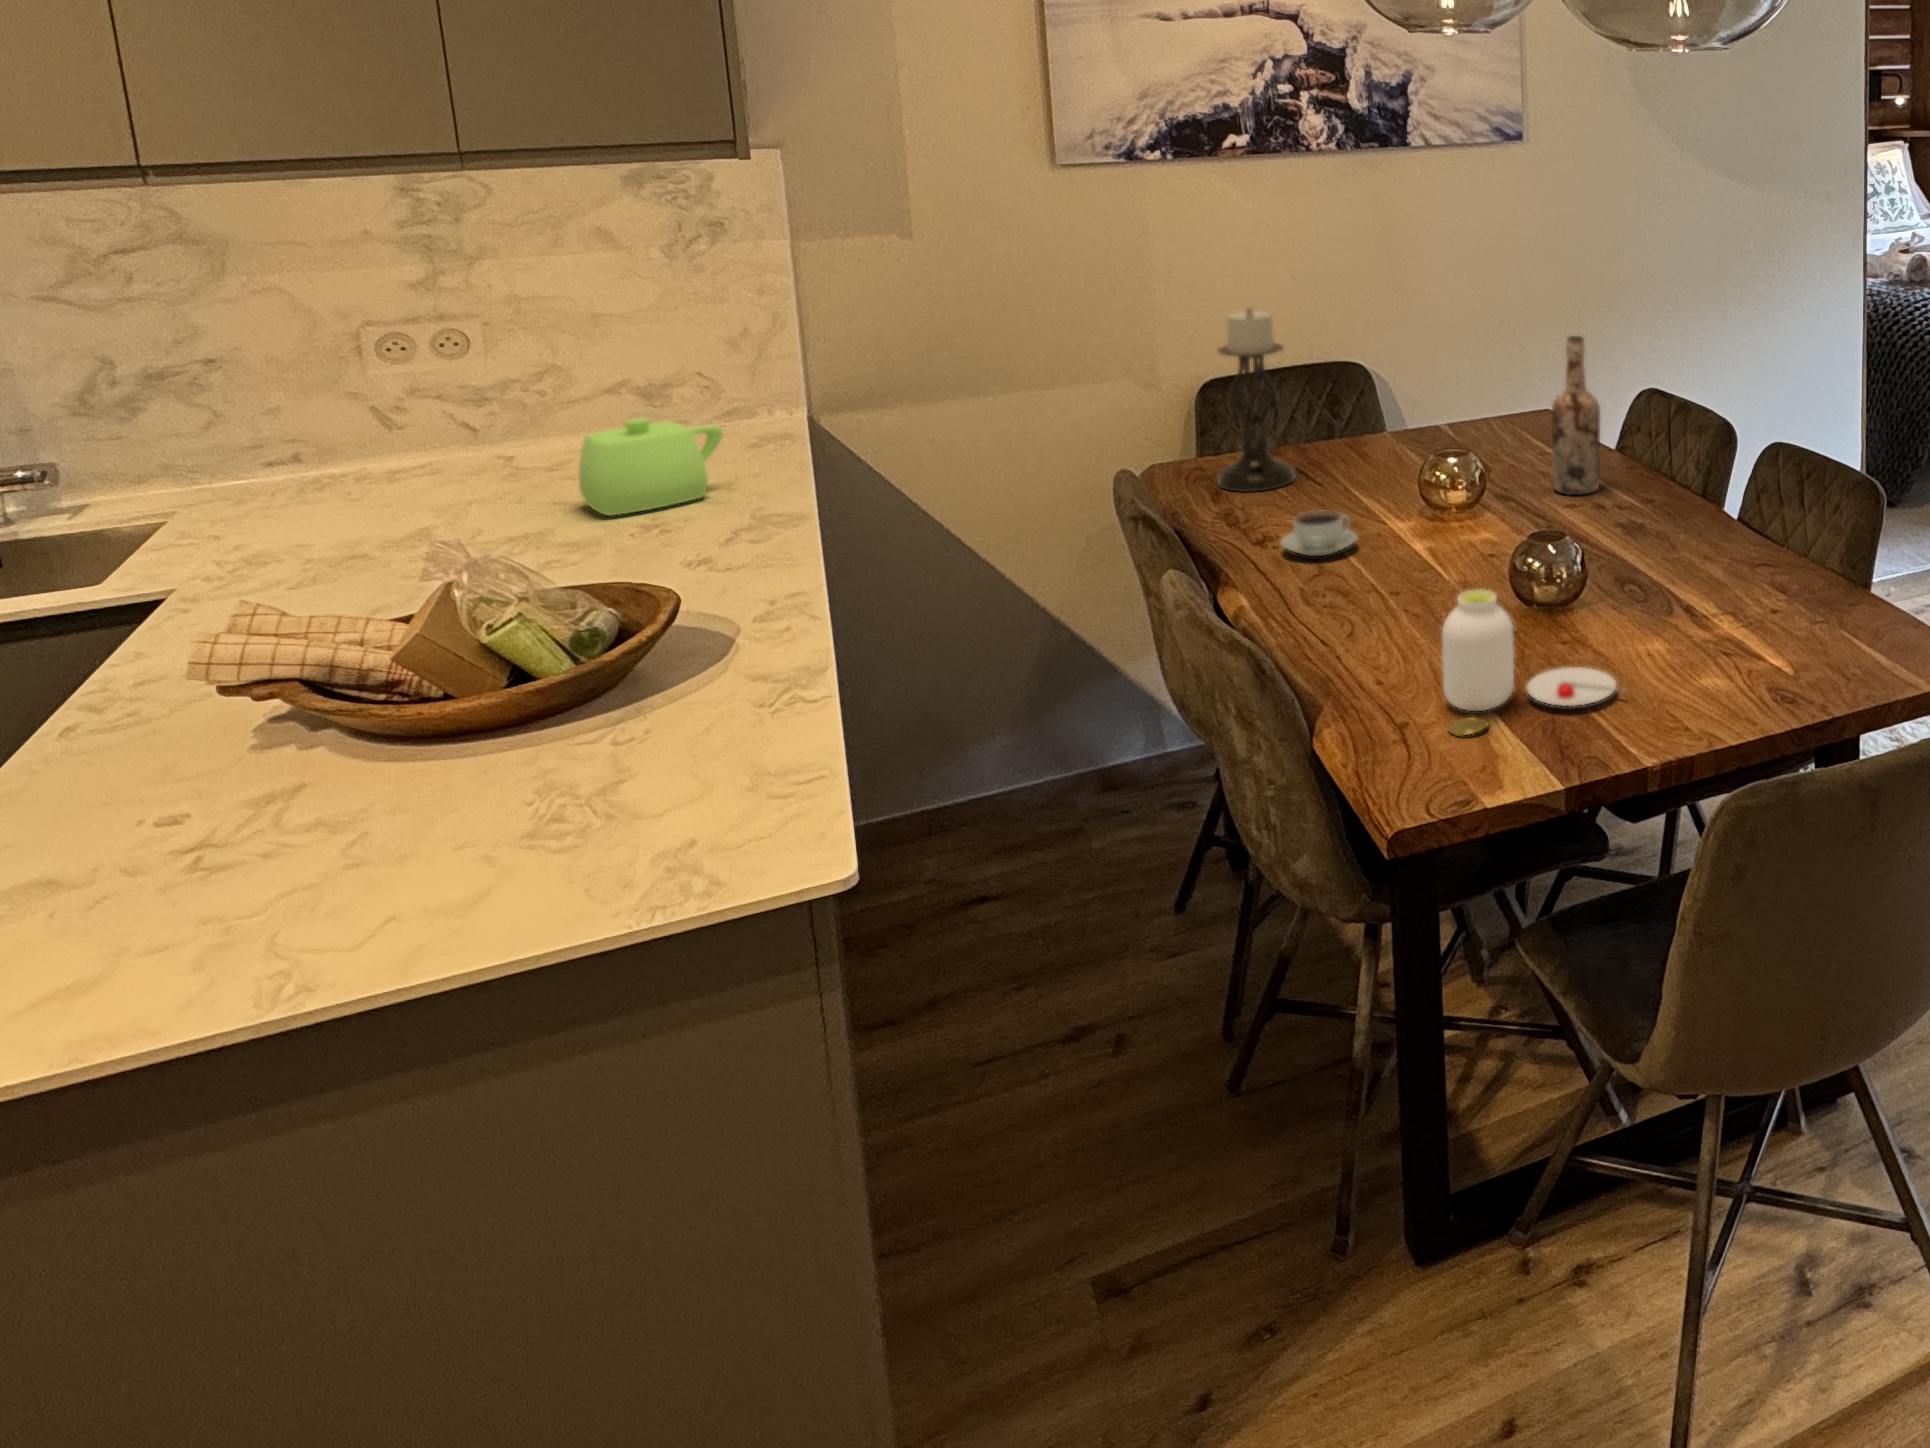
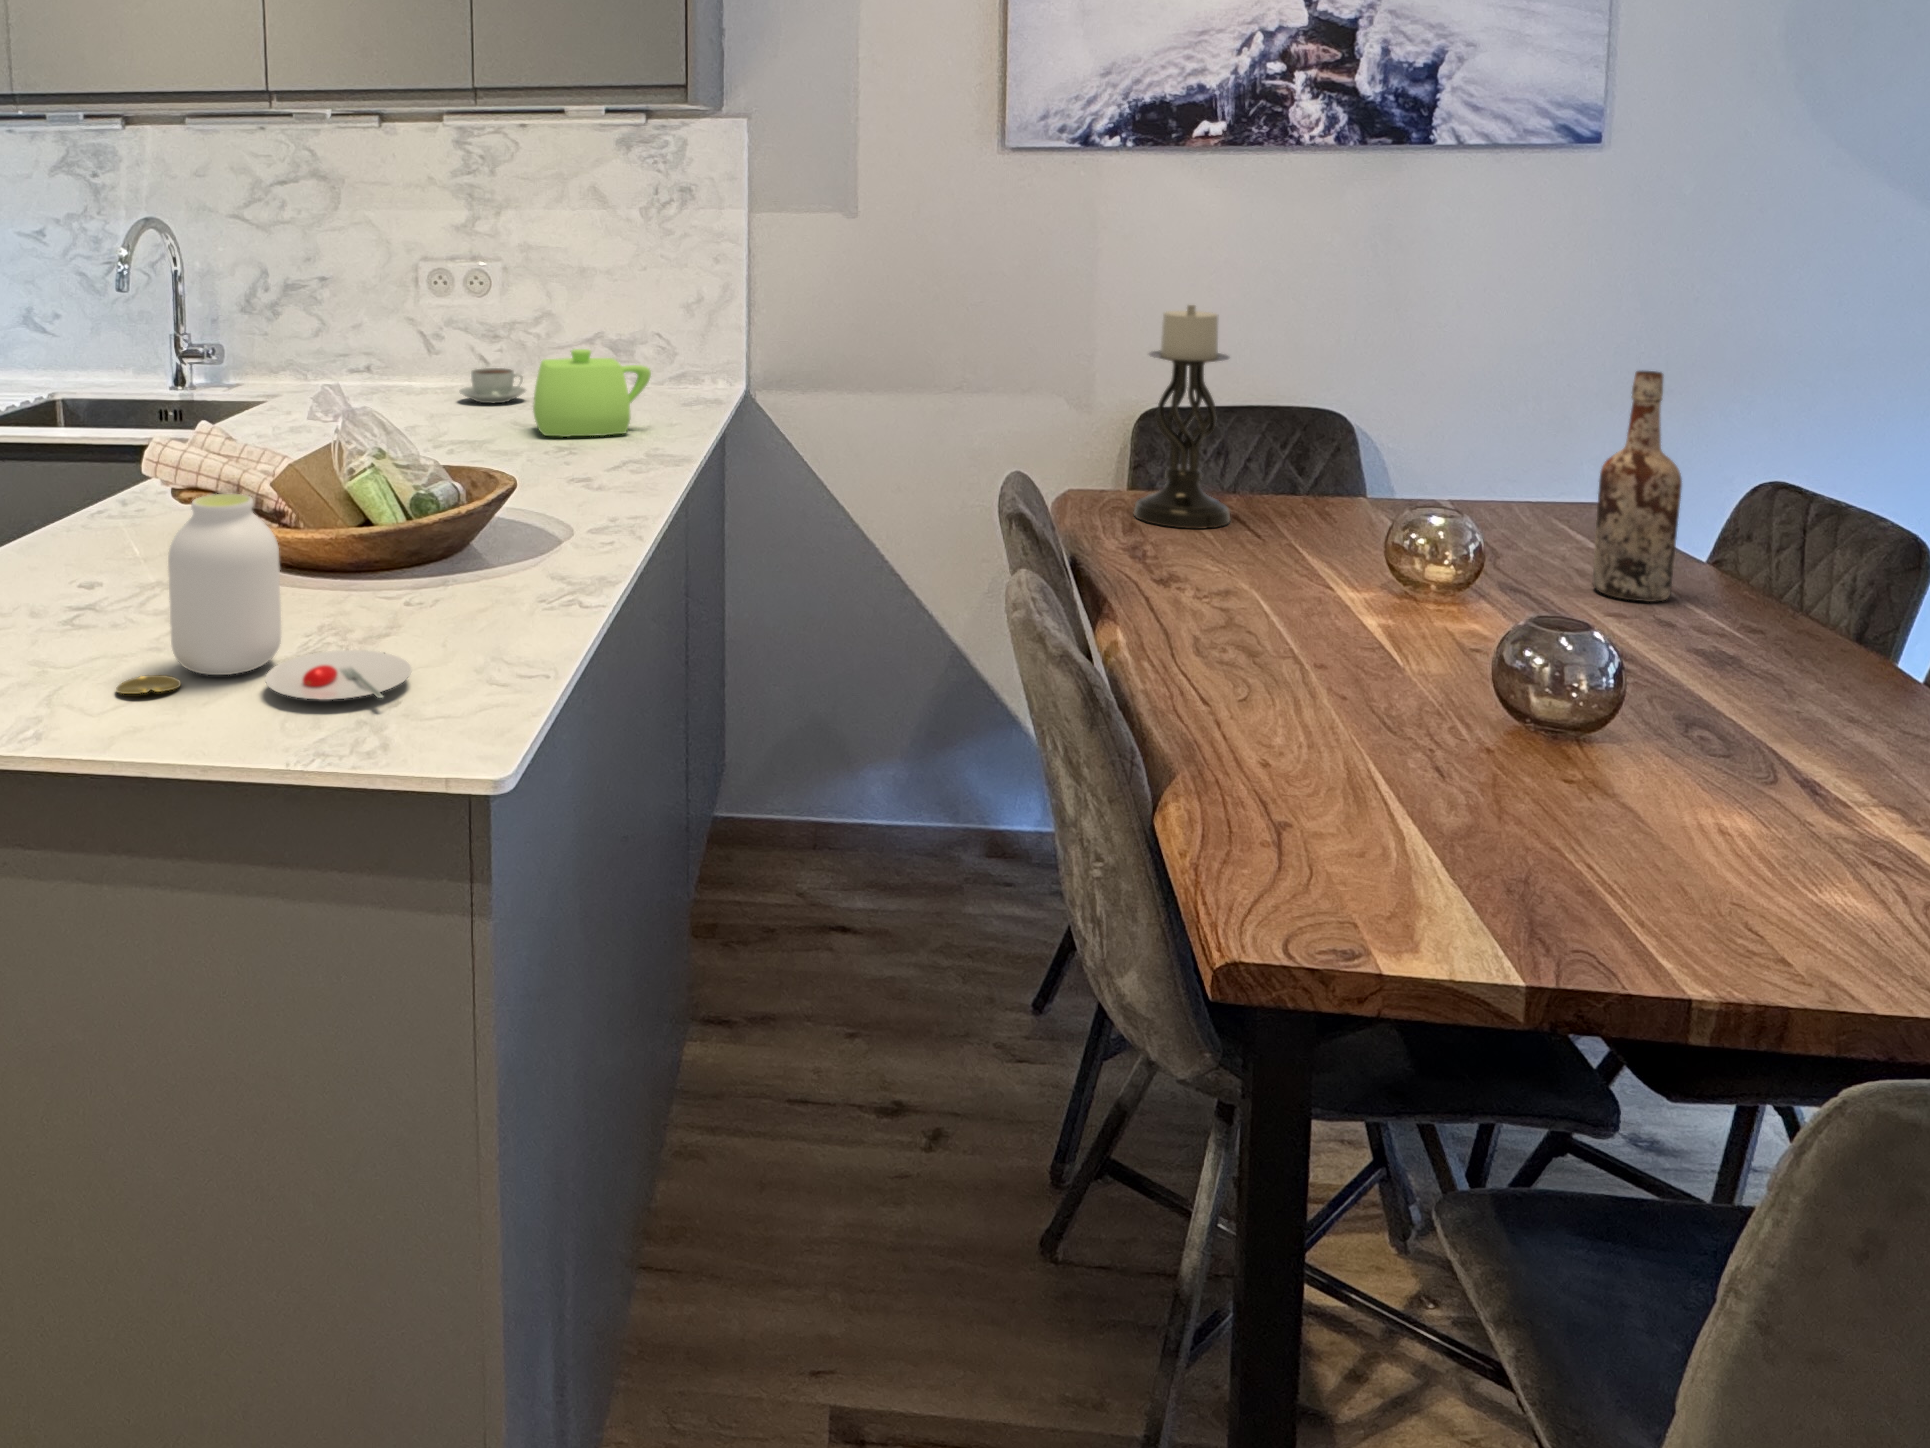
coffee cup: present [1281,511,1357,556] -> present [460,368,526,403]
jar: present [1442,590,1617,736] -> present [116,494,411,700]

